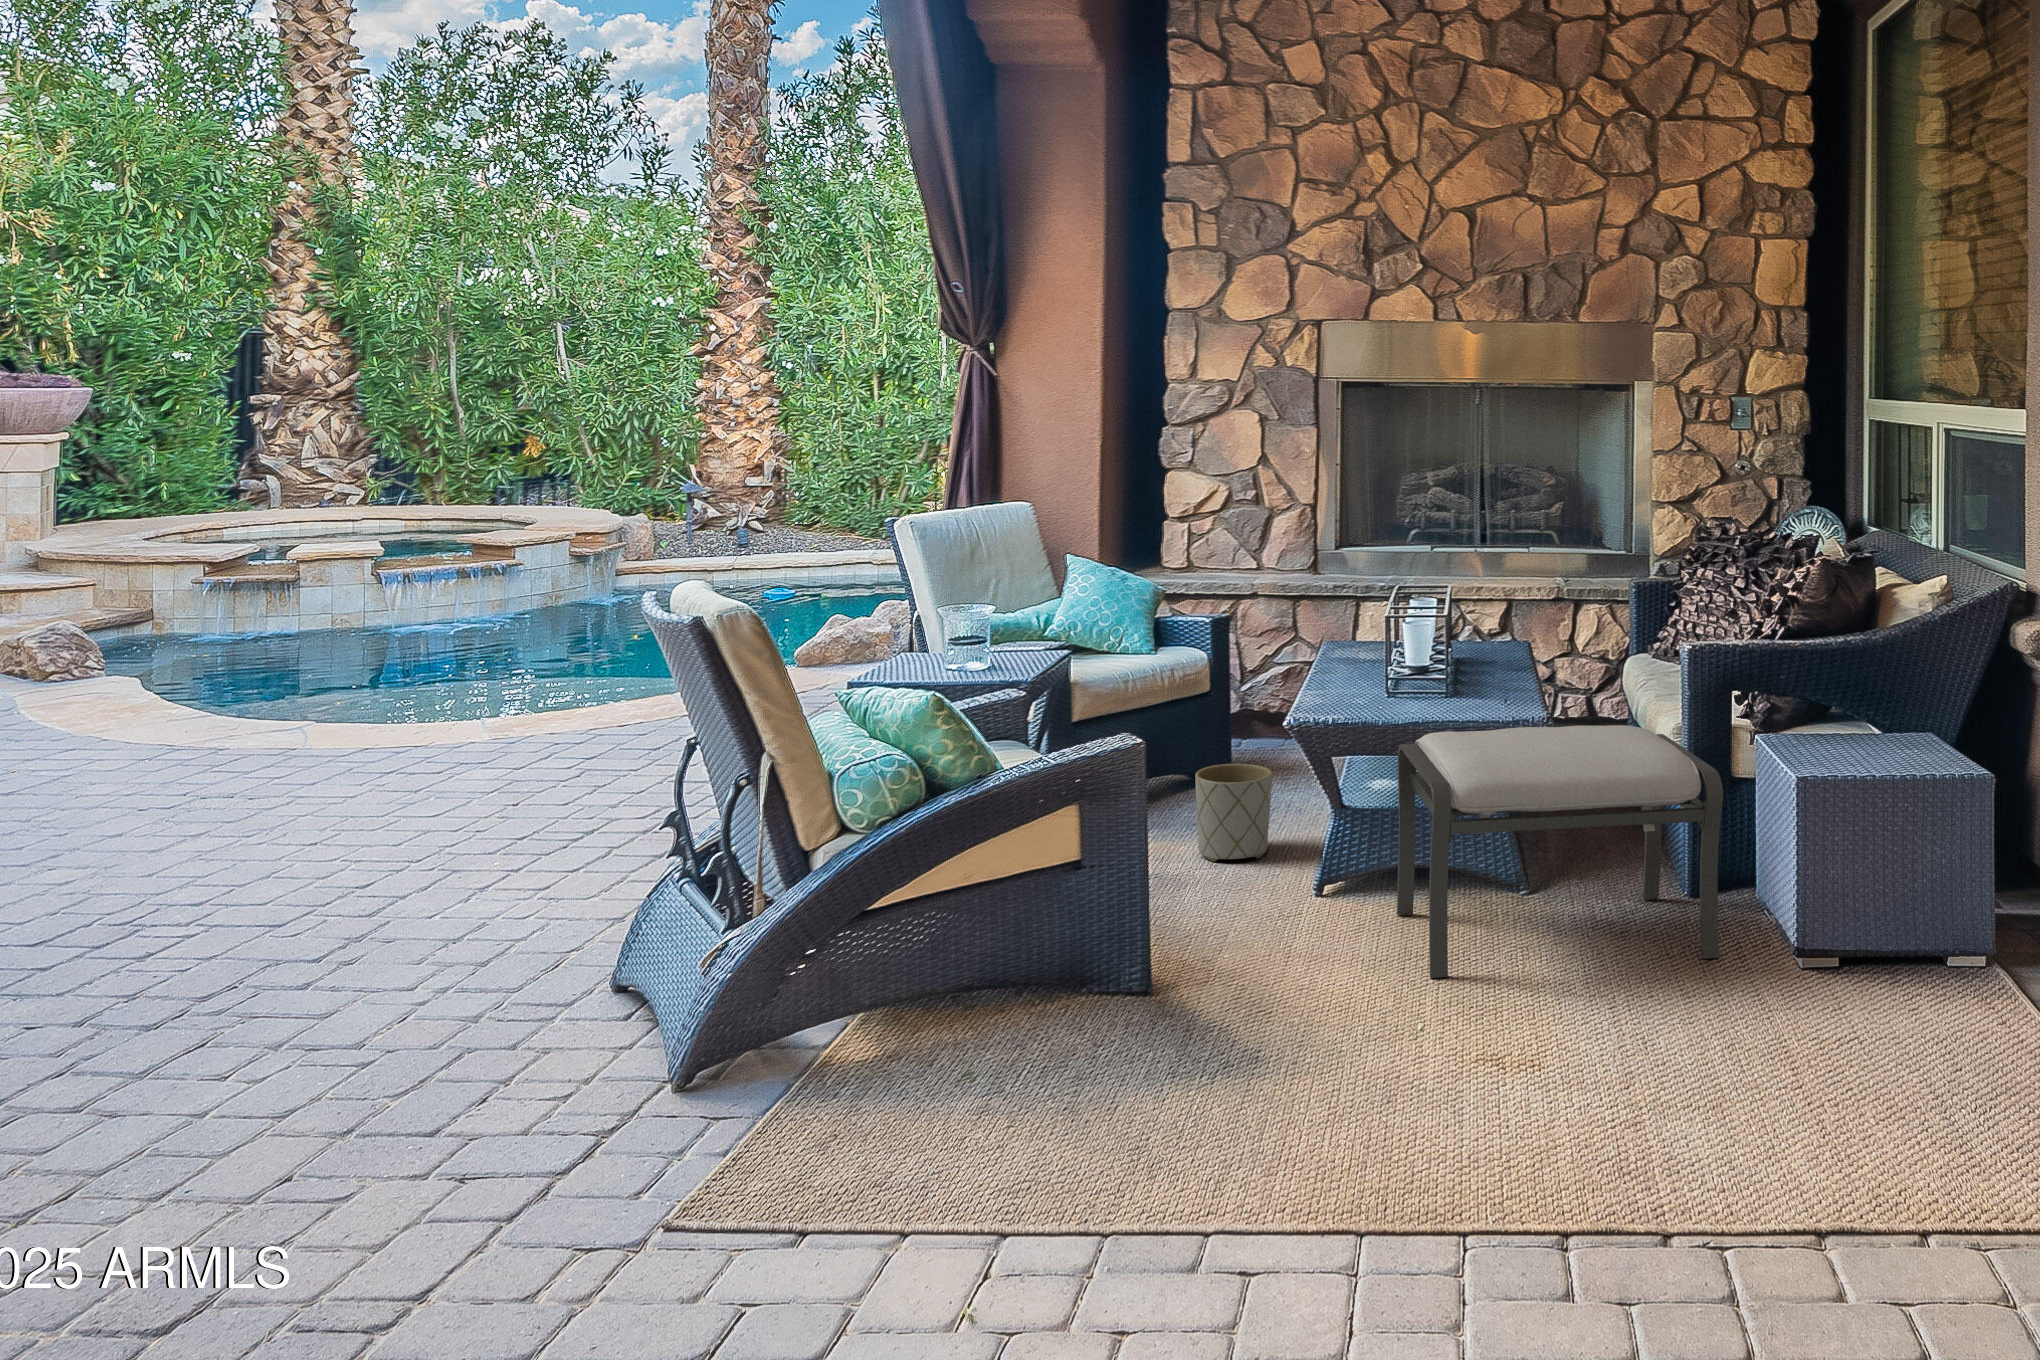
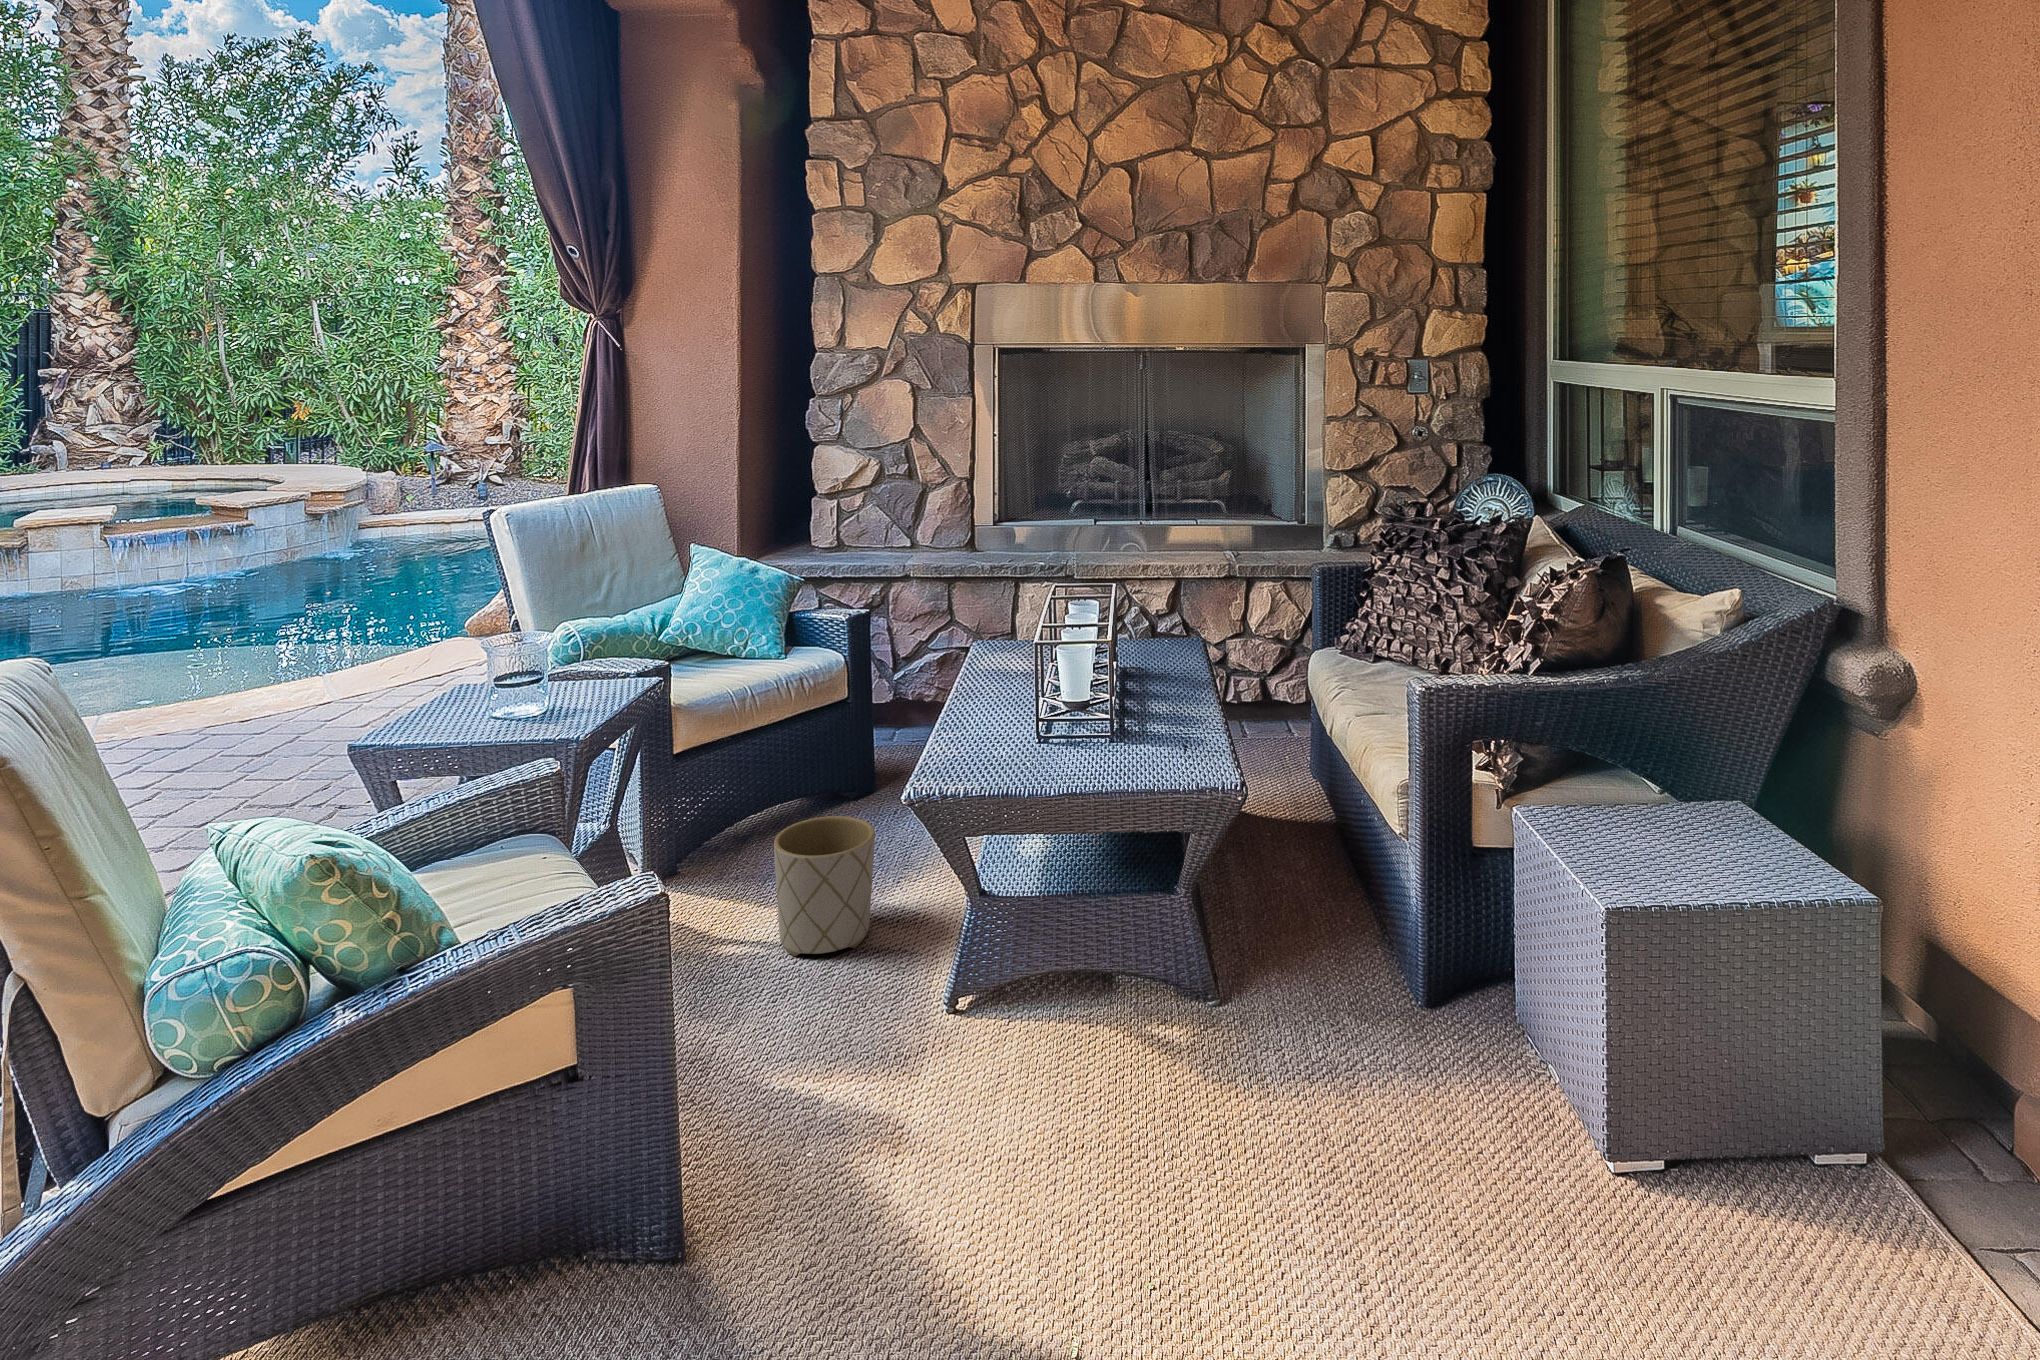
ottoman: present [1396,725,1723,979] -> none [1018,803,1499,1266]

